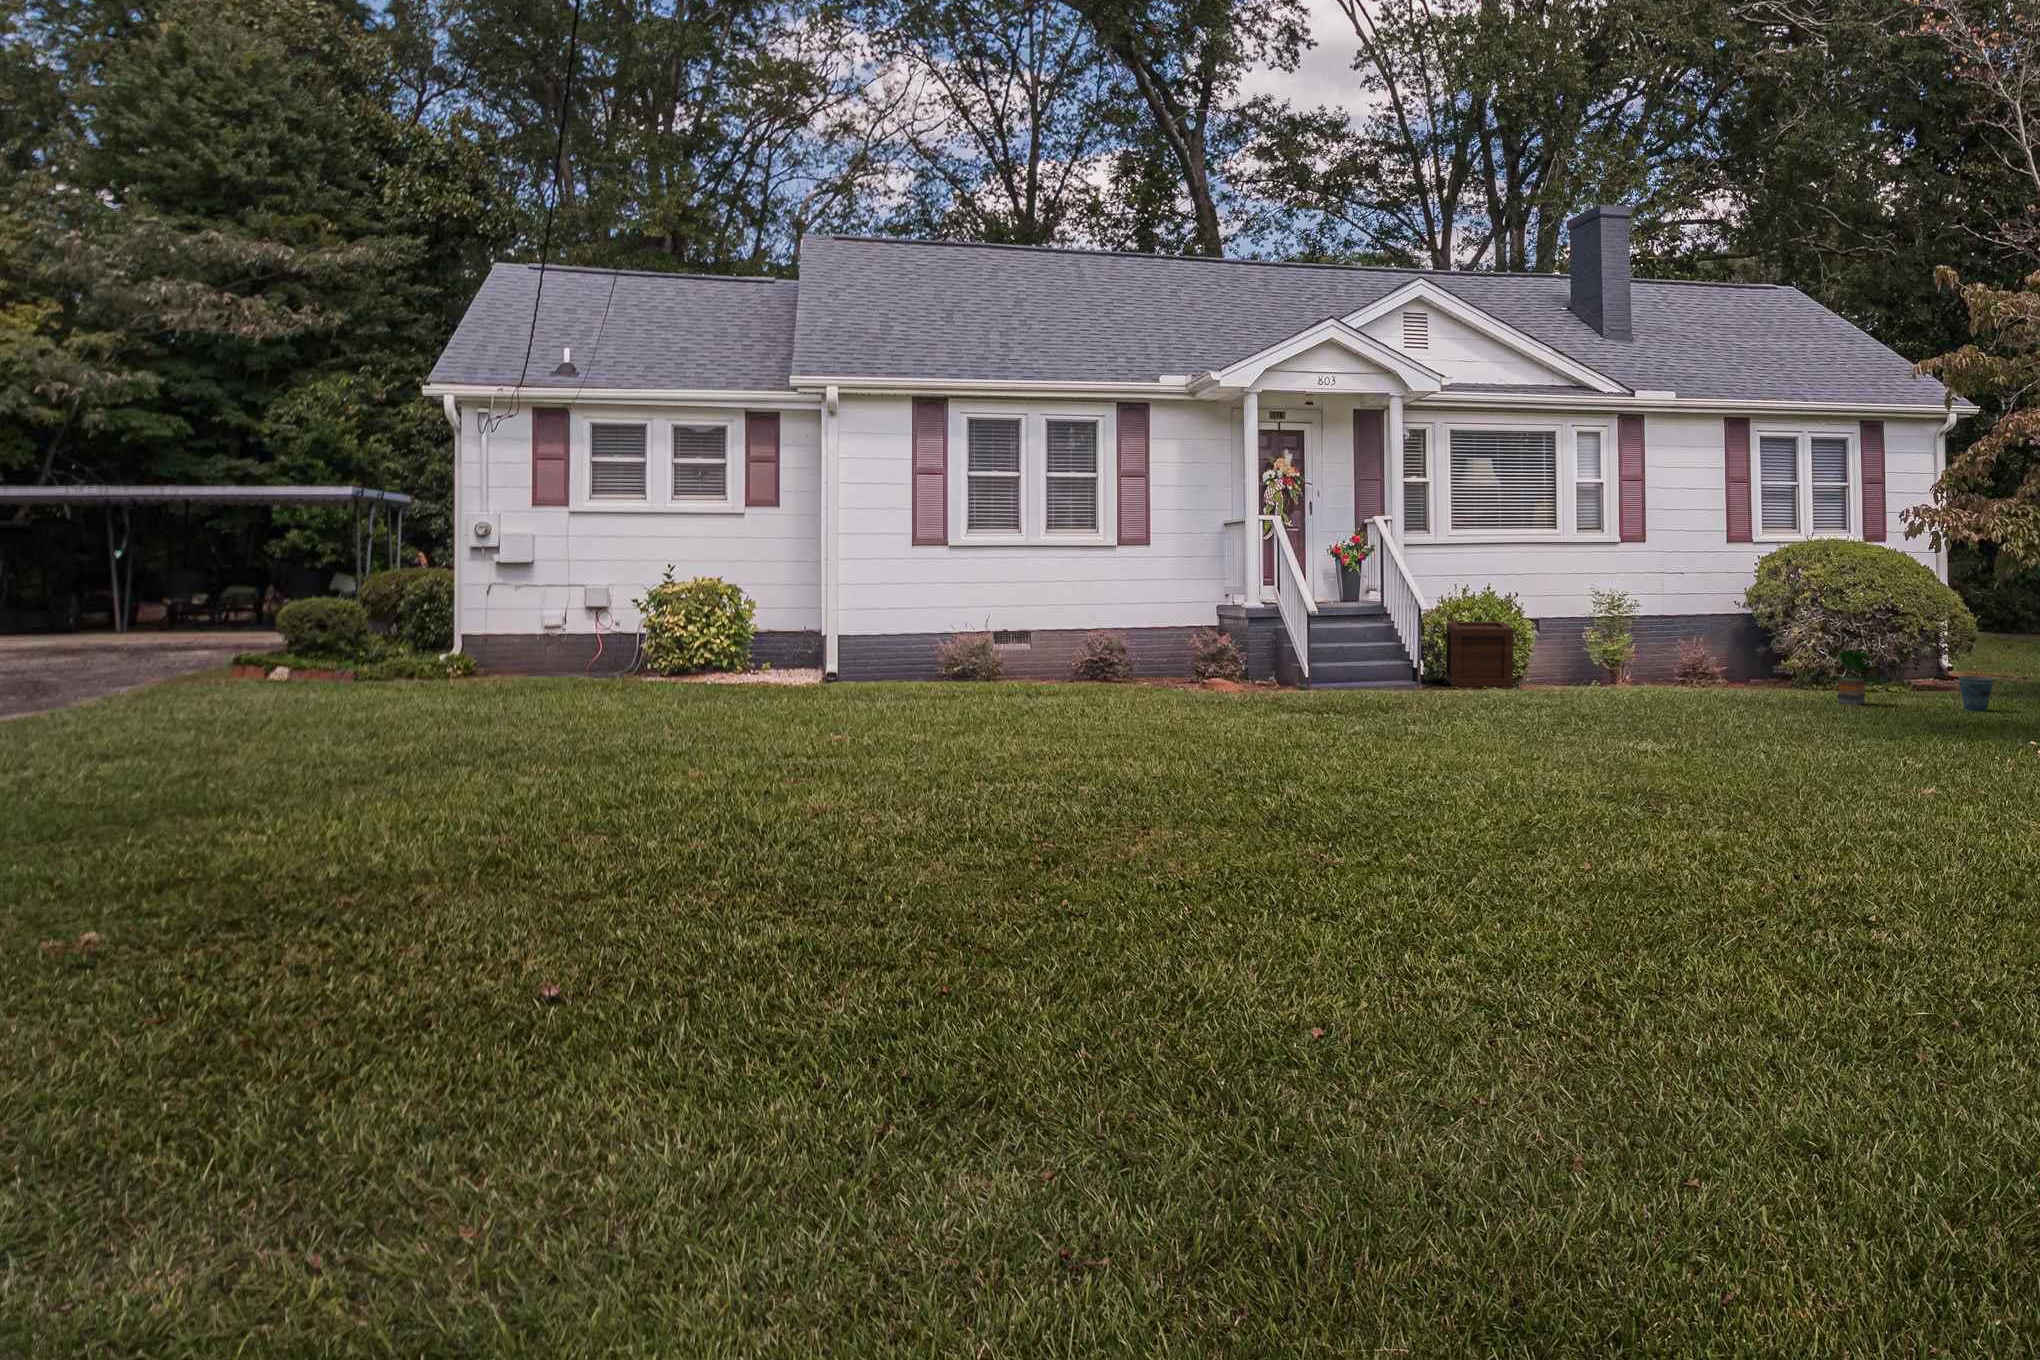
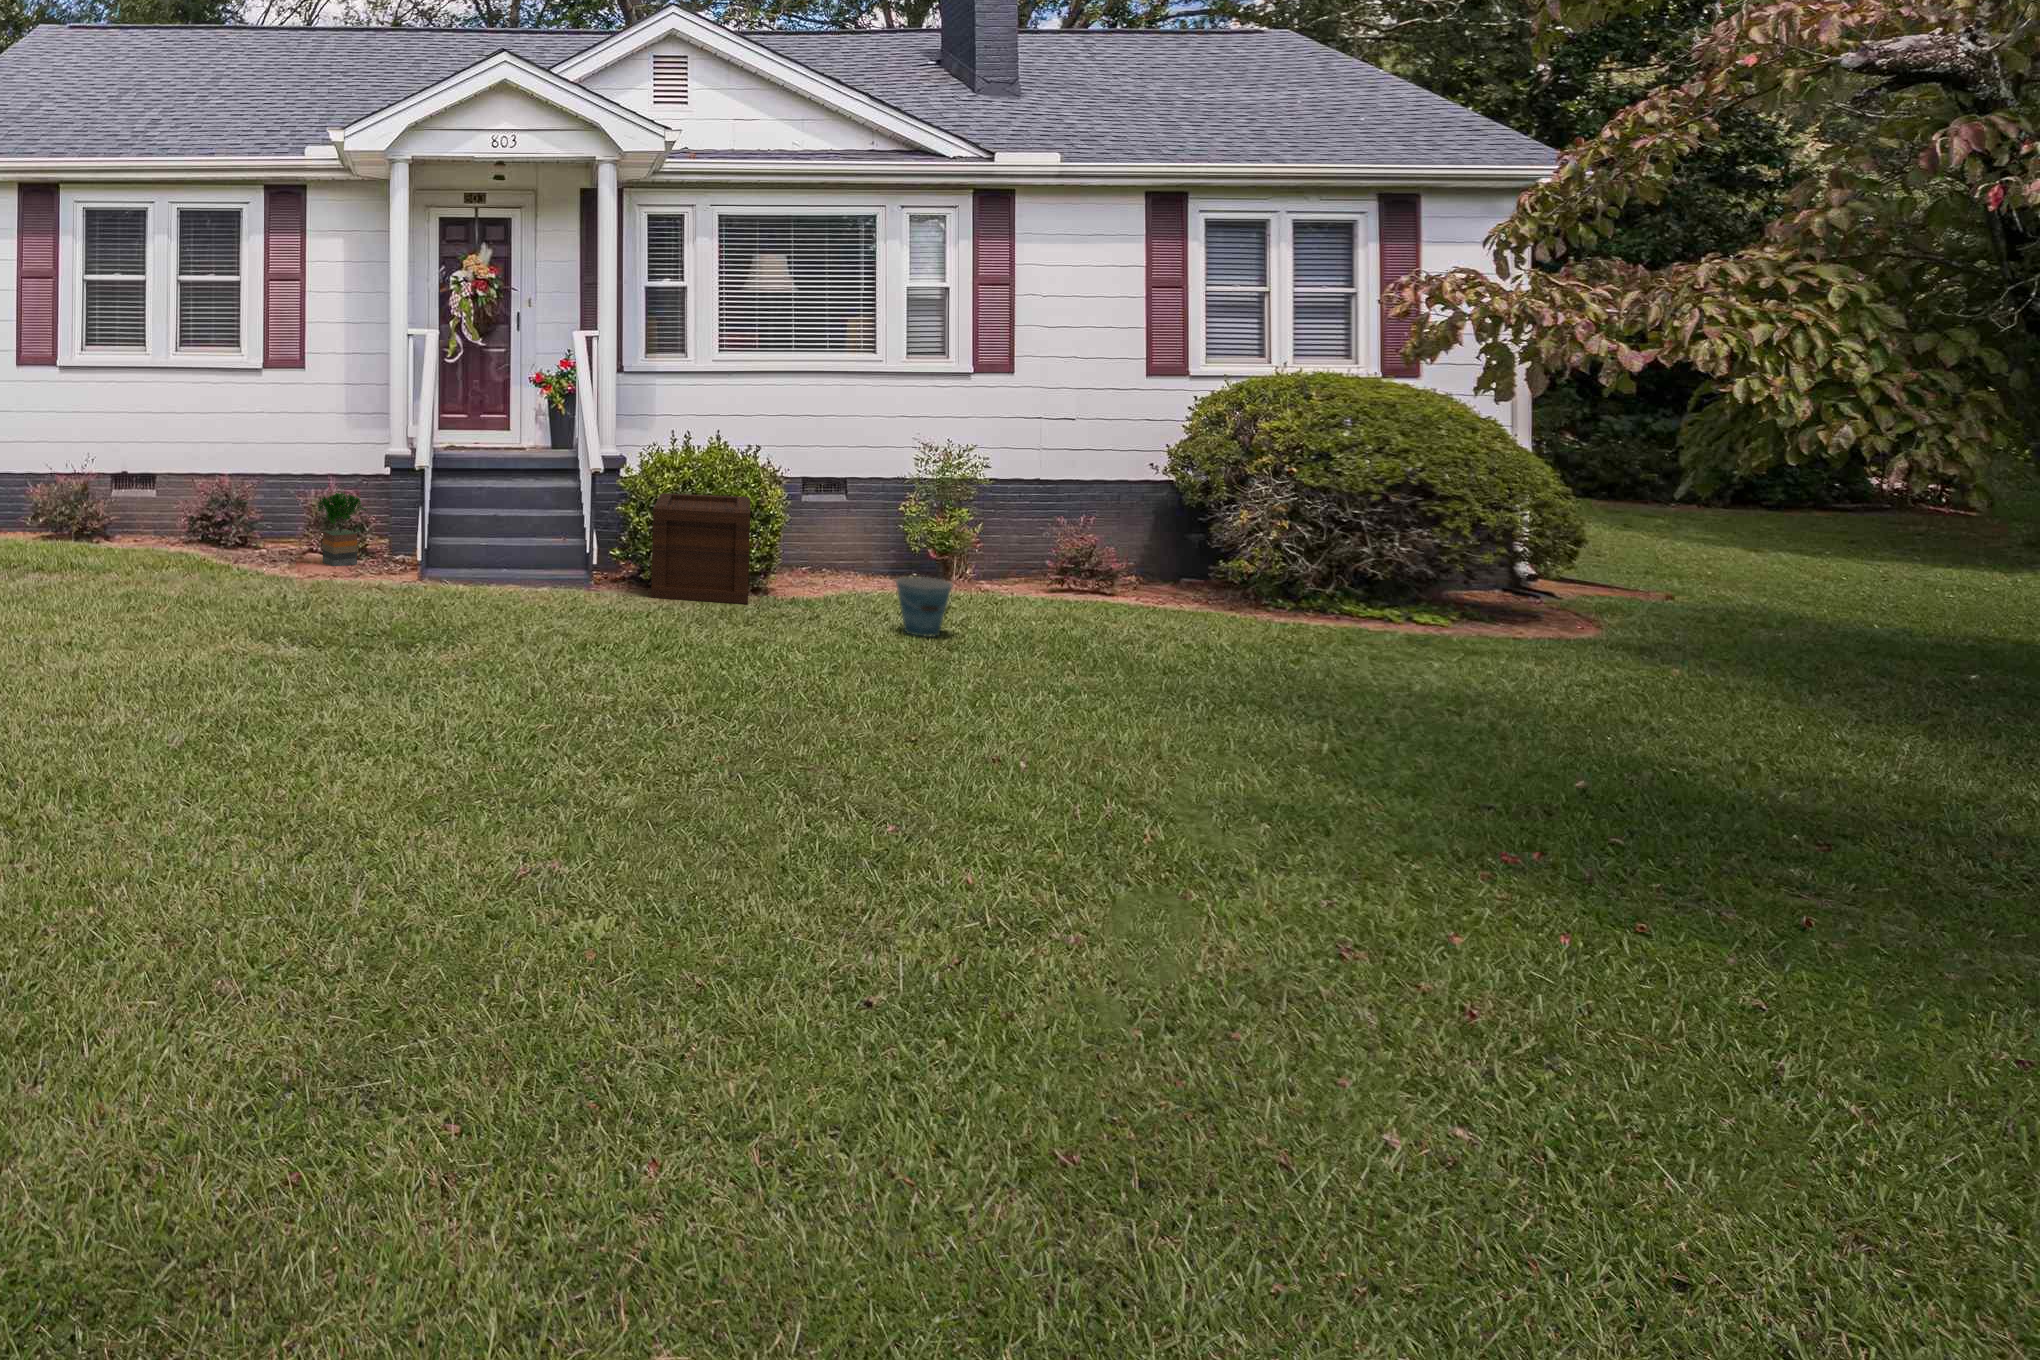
potted tree: present [1838,650,1871,705] -> present [318,493,366,566]
bucket: present [1958,676,1995,711] -> present [896,577,952,637]

